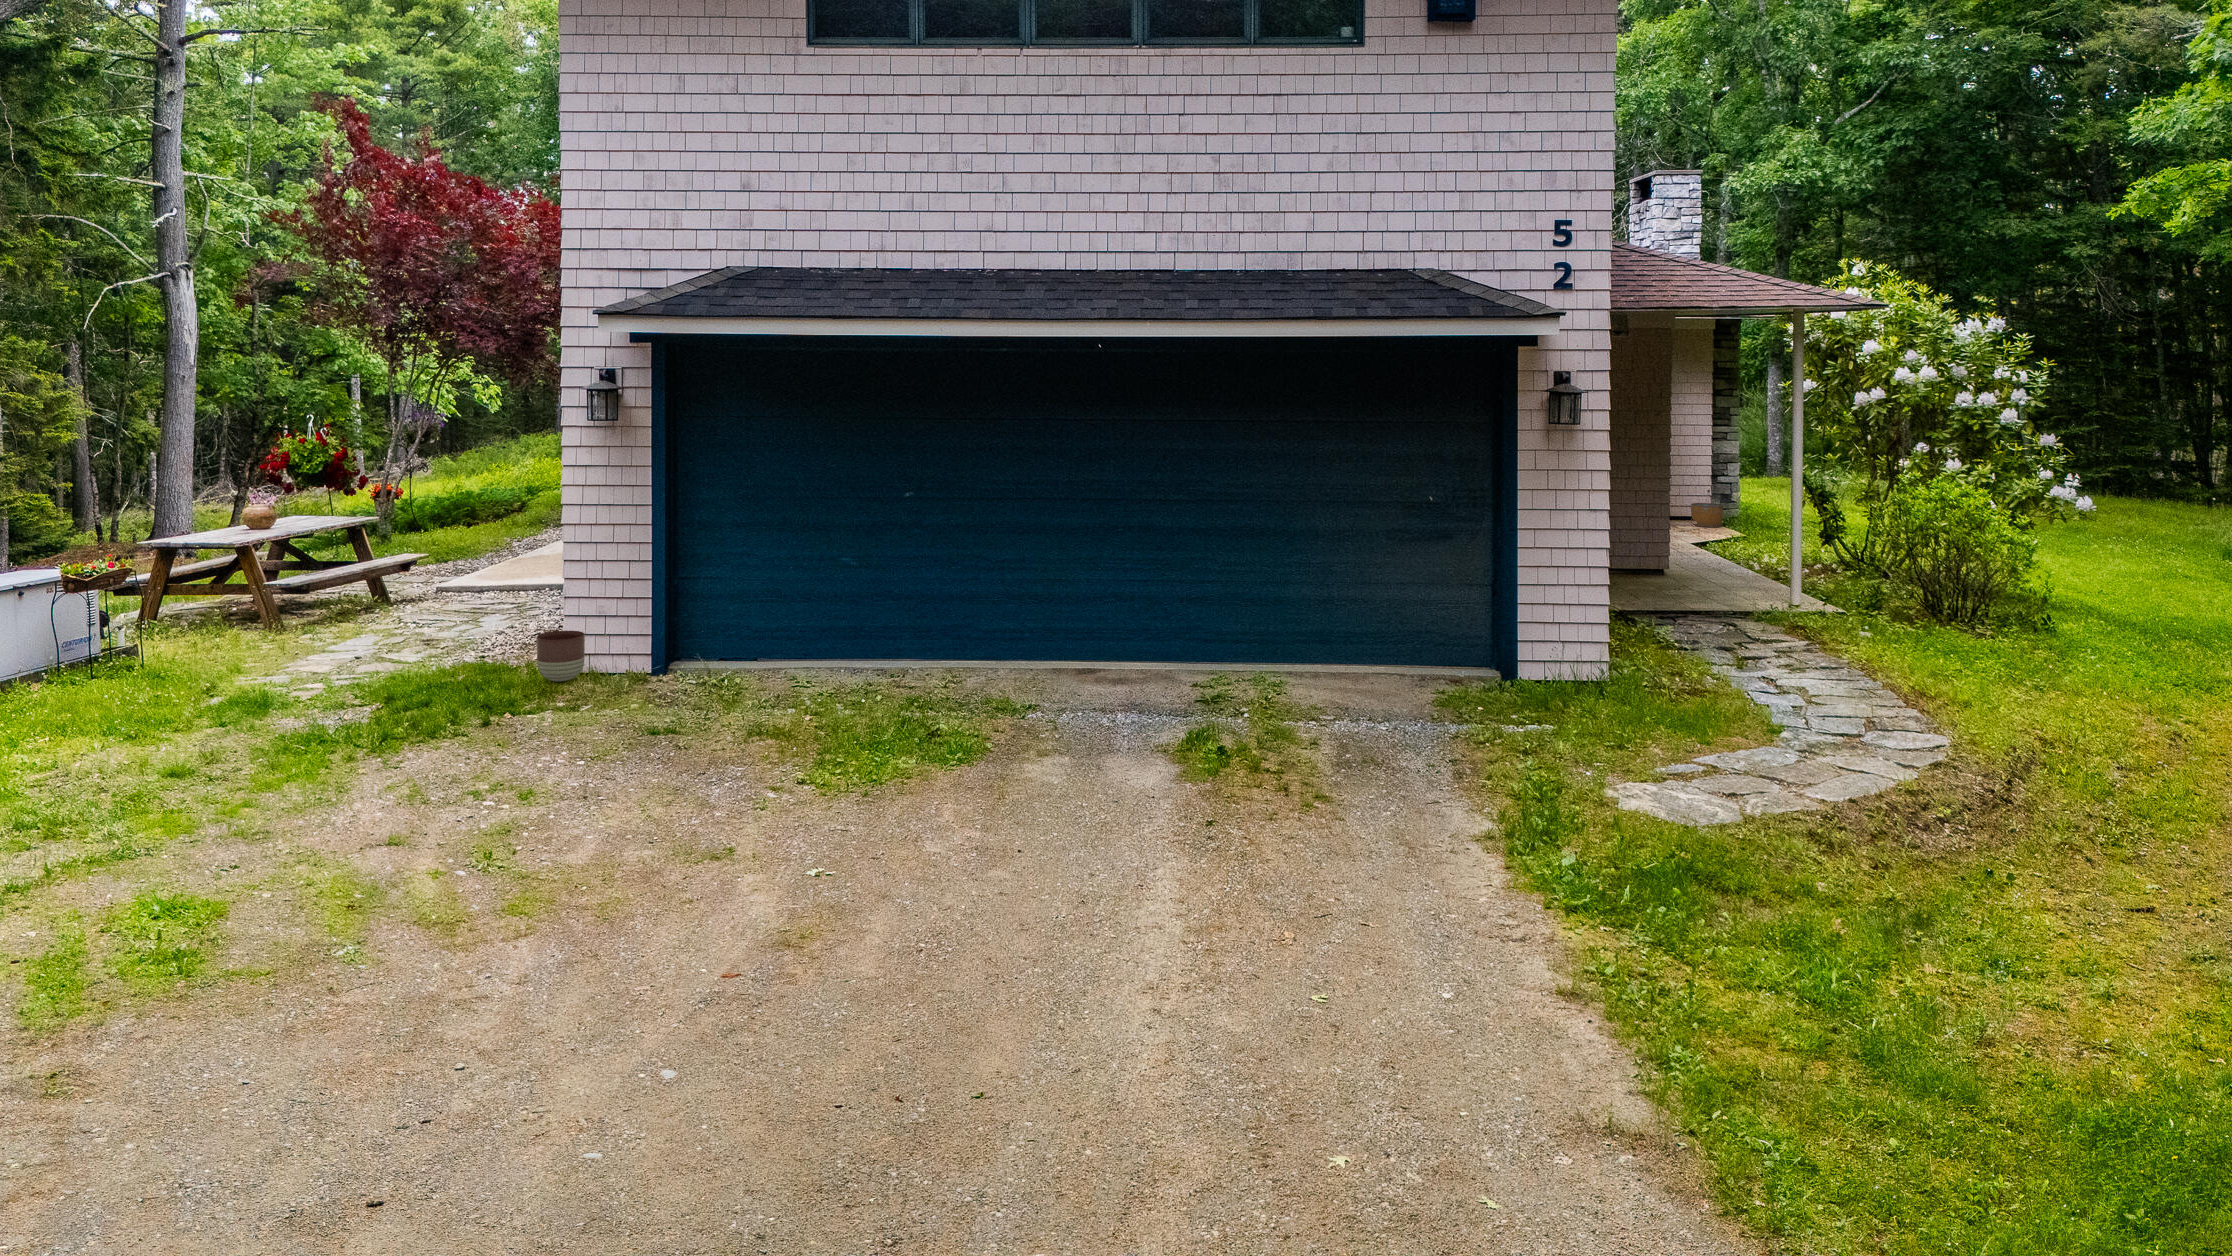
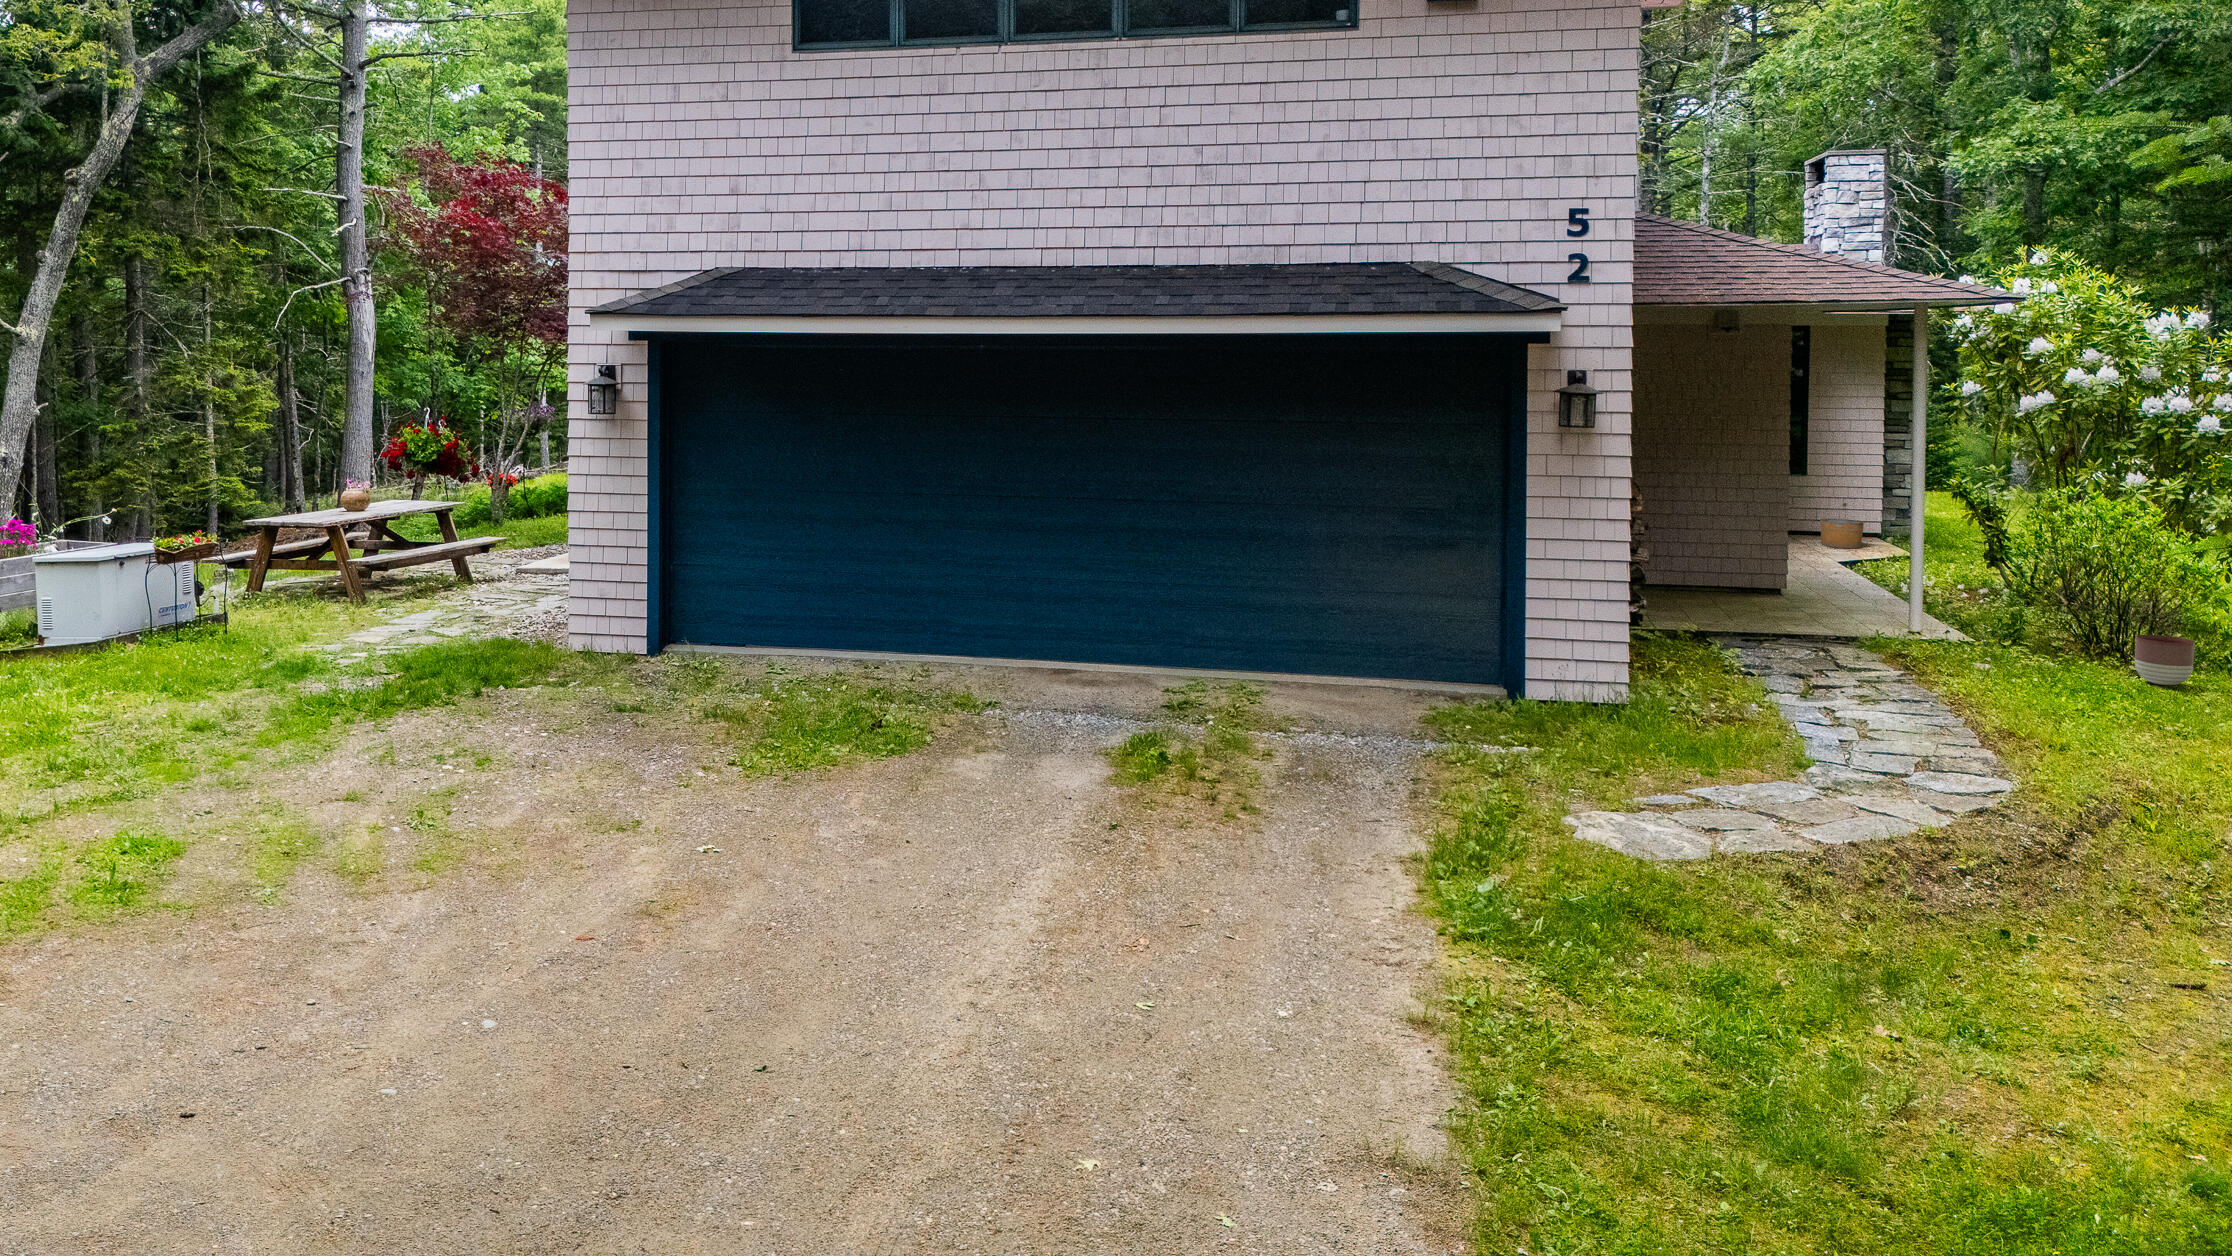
planter: present [537,631,585,682] -> present [2135,635,2195,685]

